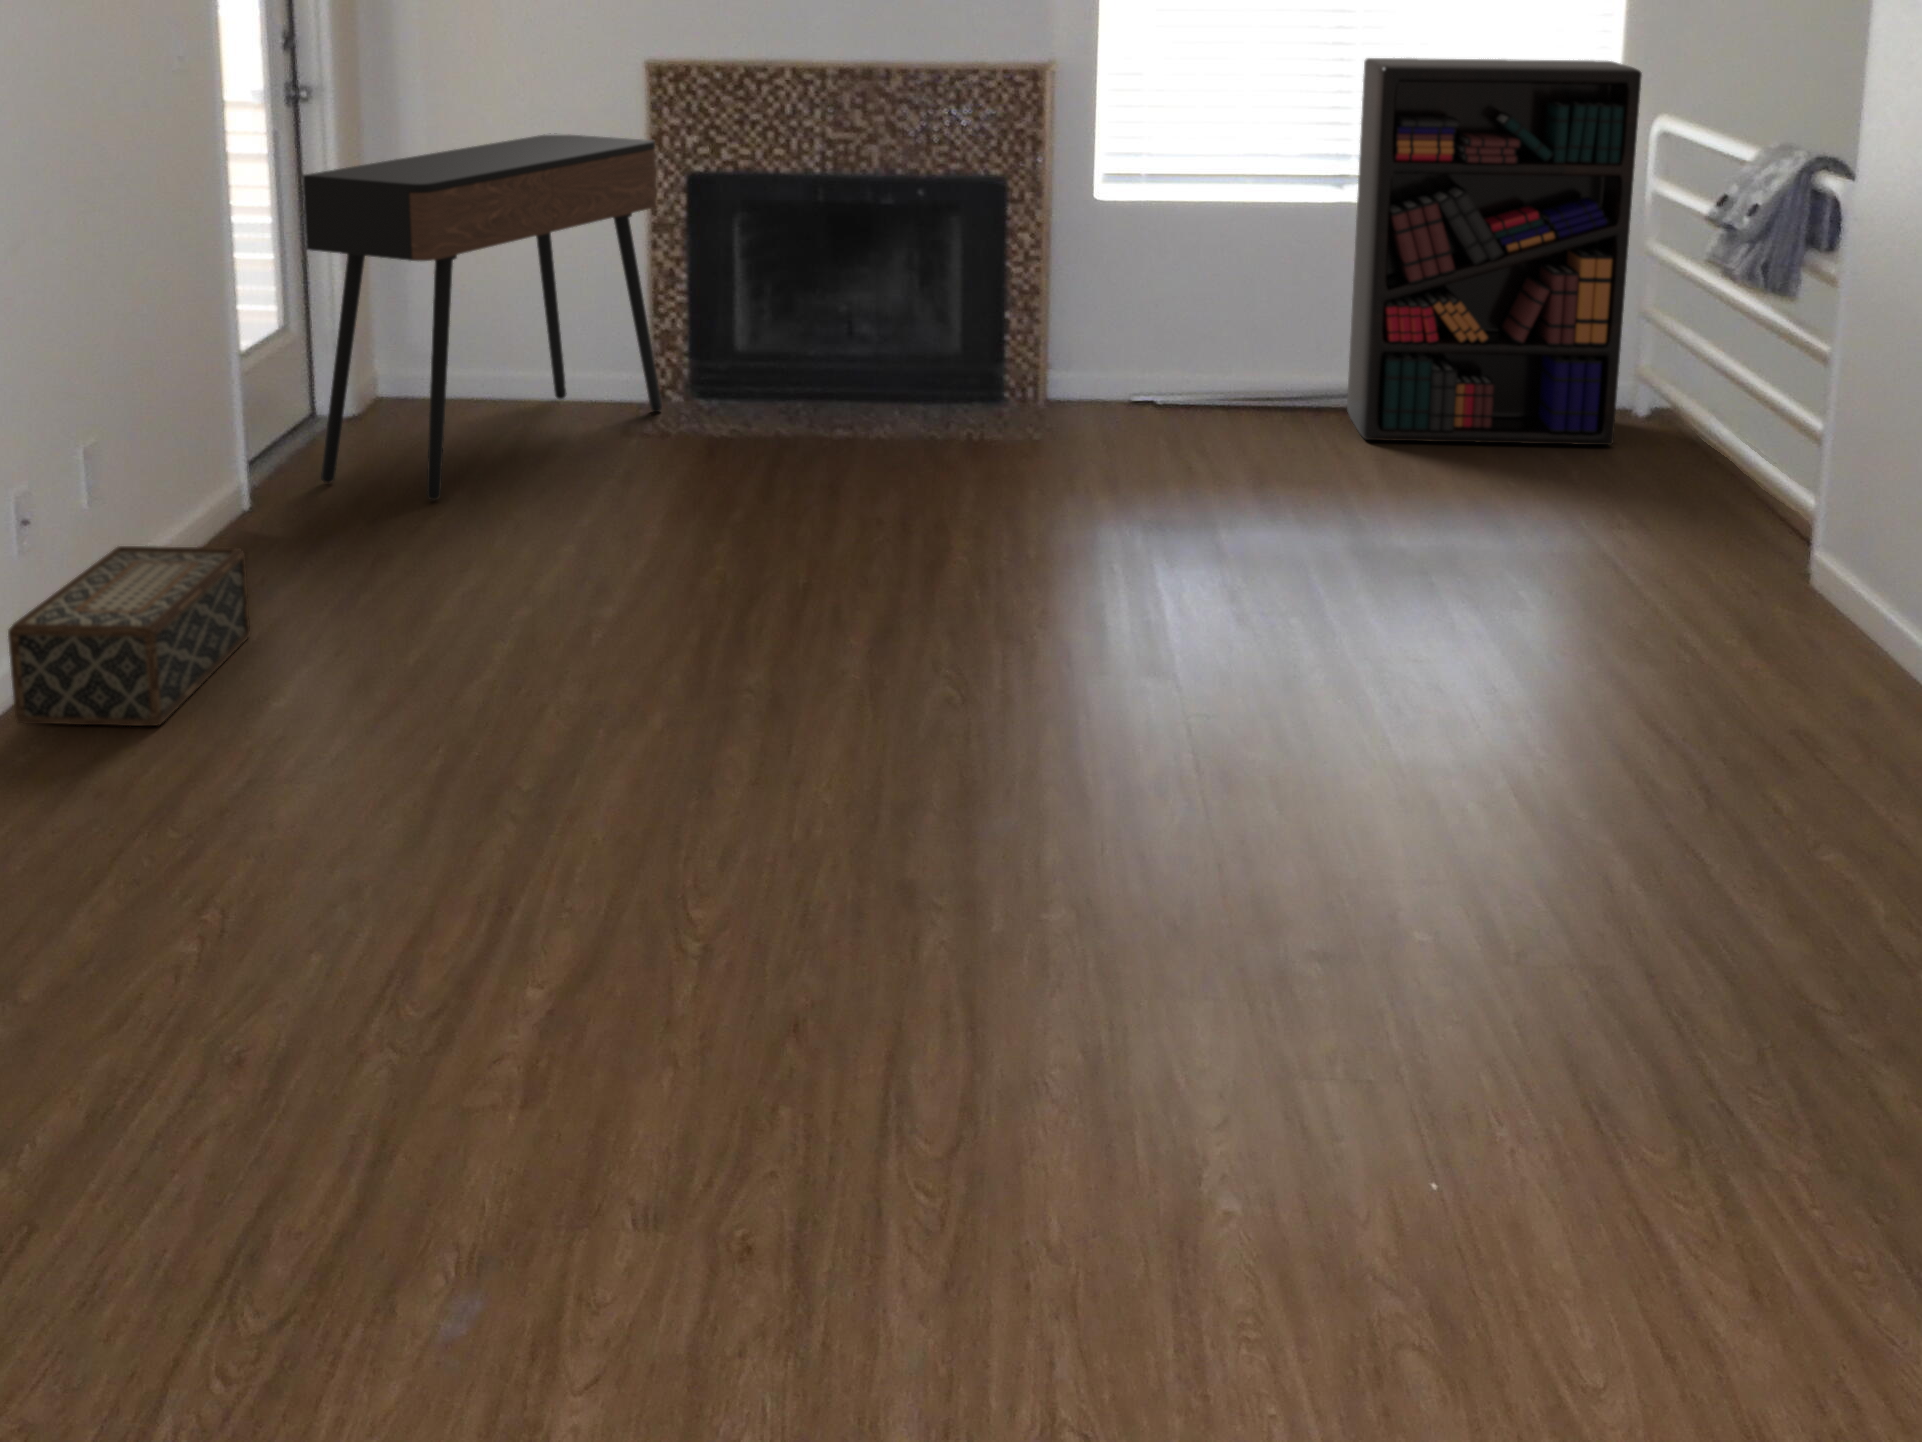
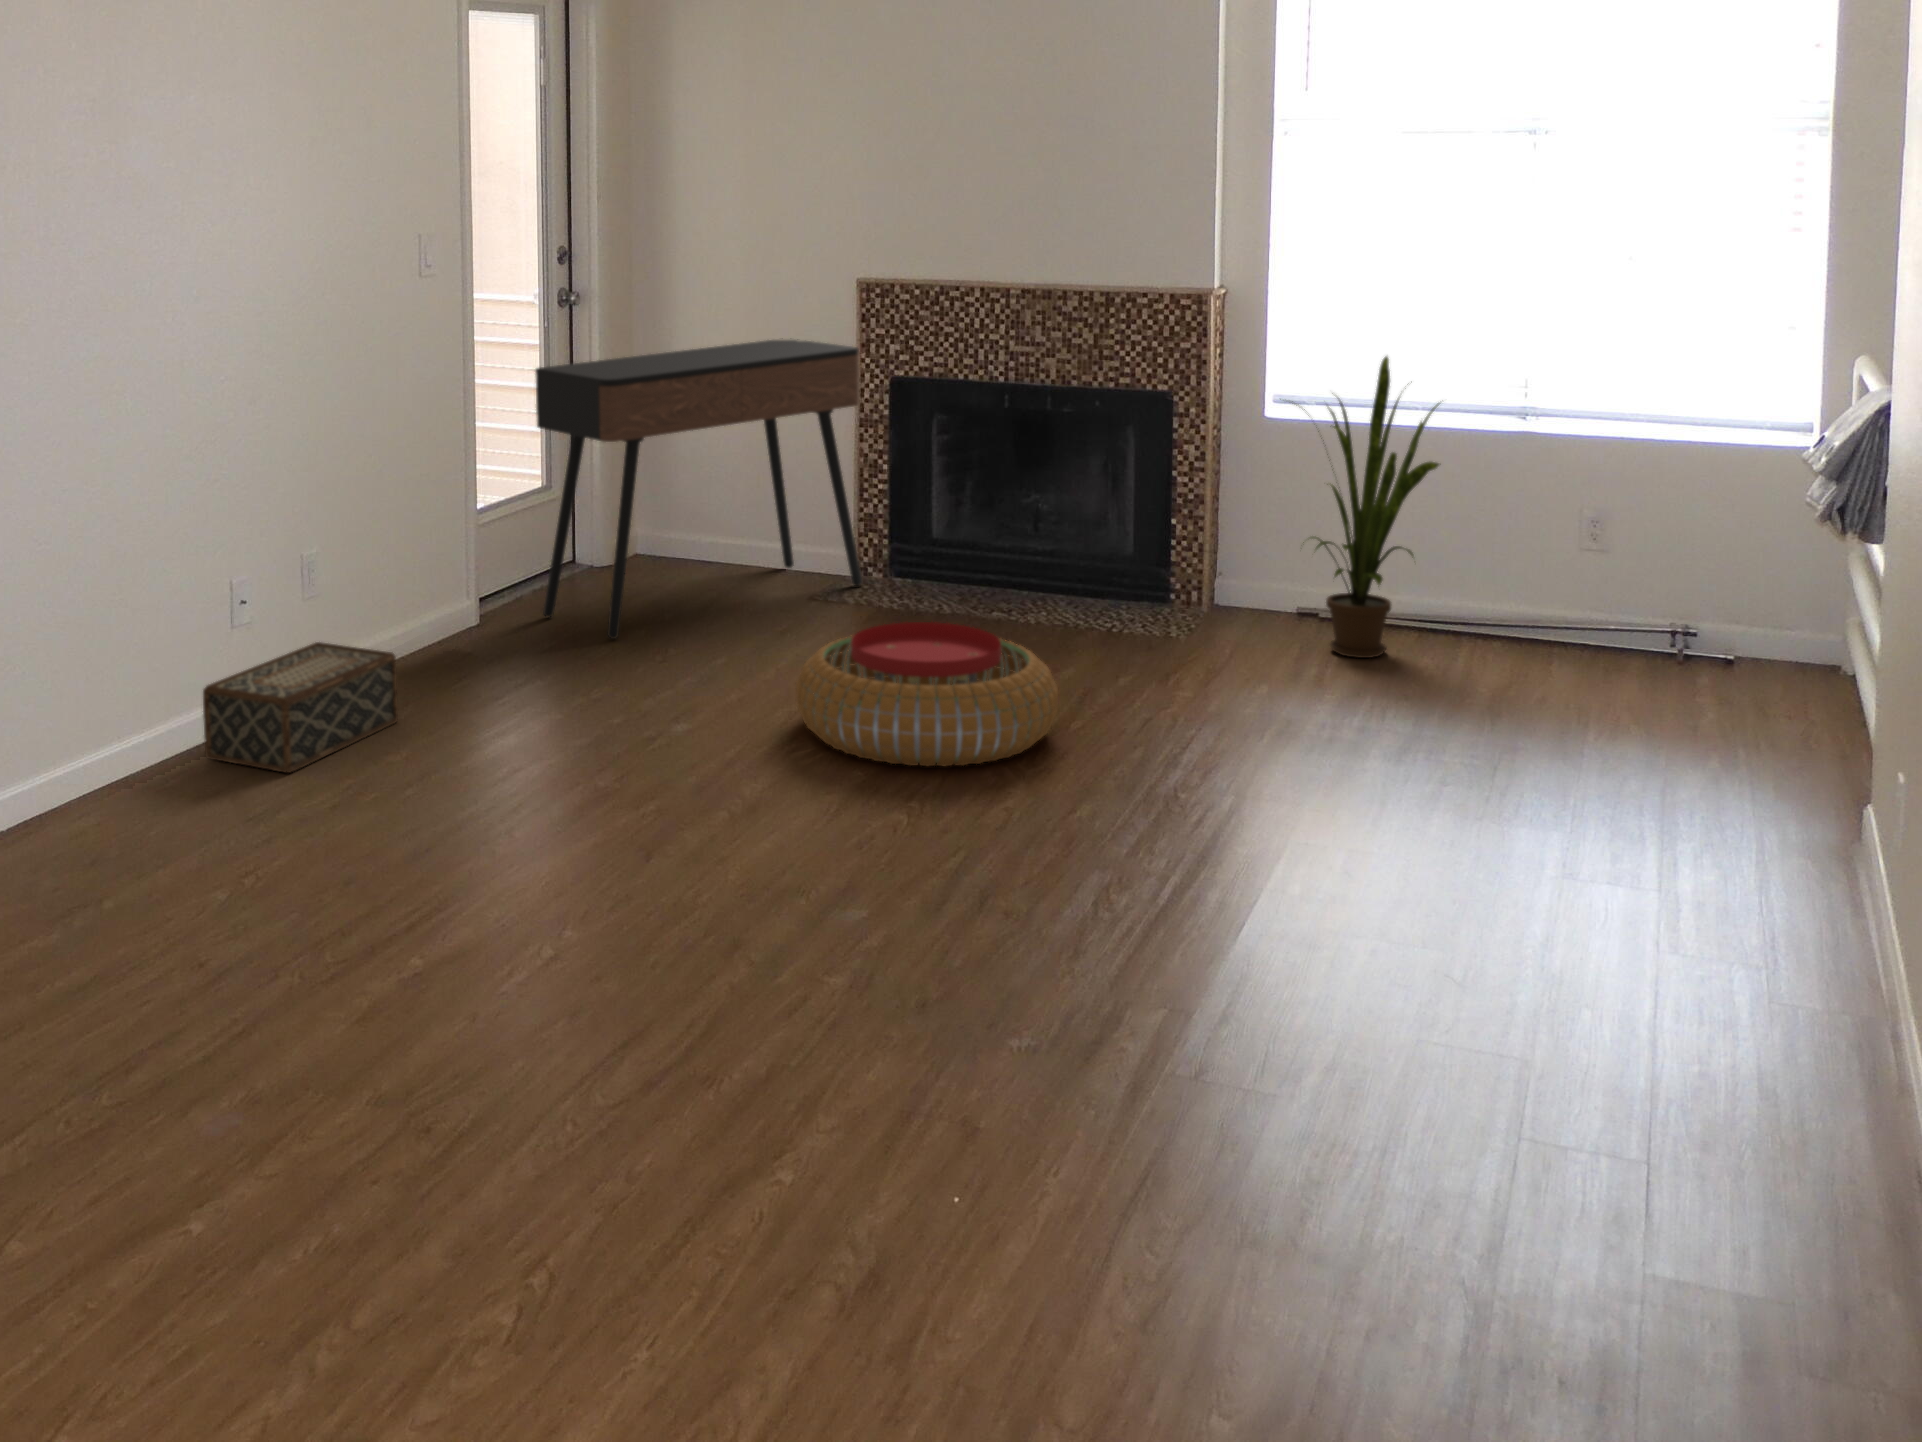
bookshelf: present [1347,58,1642,445] -> none [1513,289,1821,709]
house plant: none [1130,129,1296,437] -> present [1292,356,1439,658]
pouf: none [745,441,1040,606] -> present [796,622,1058,766]

